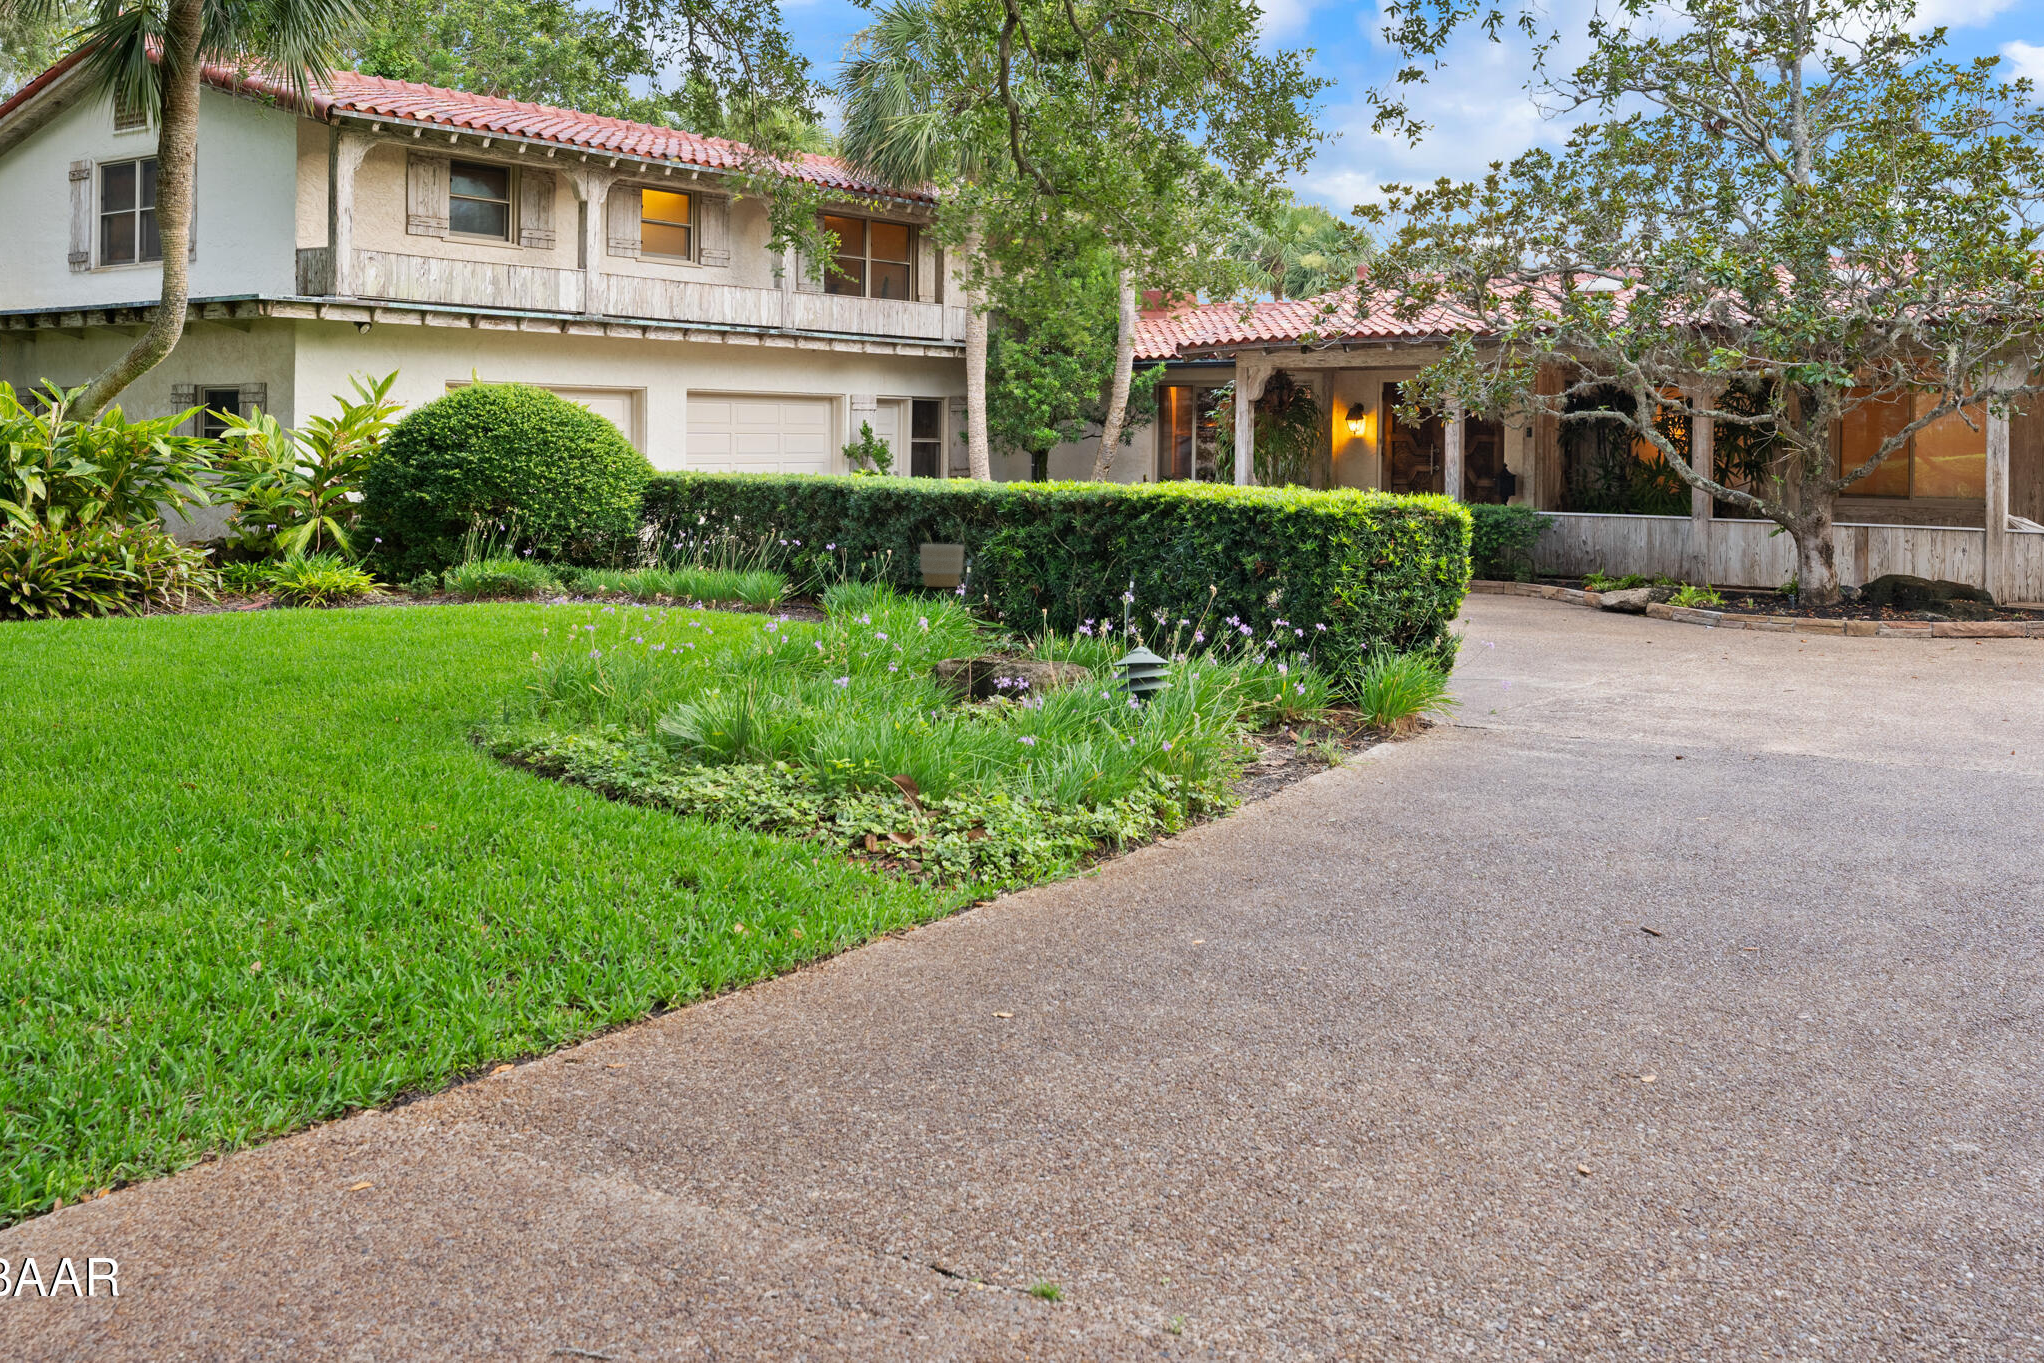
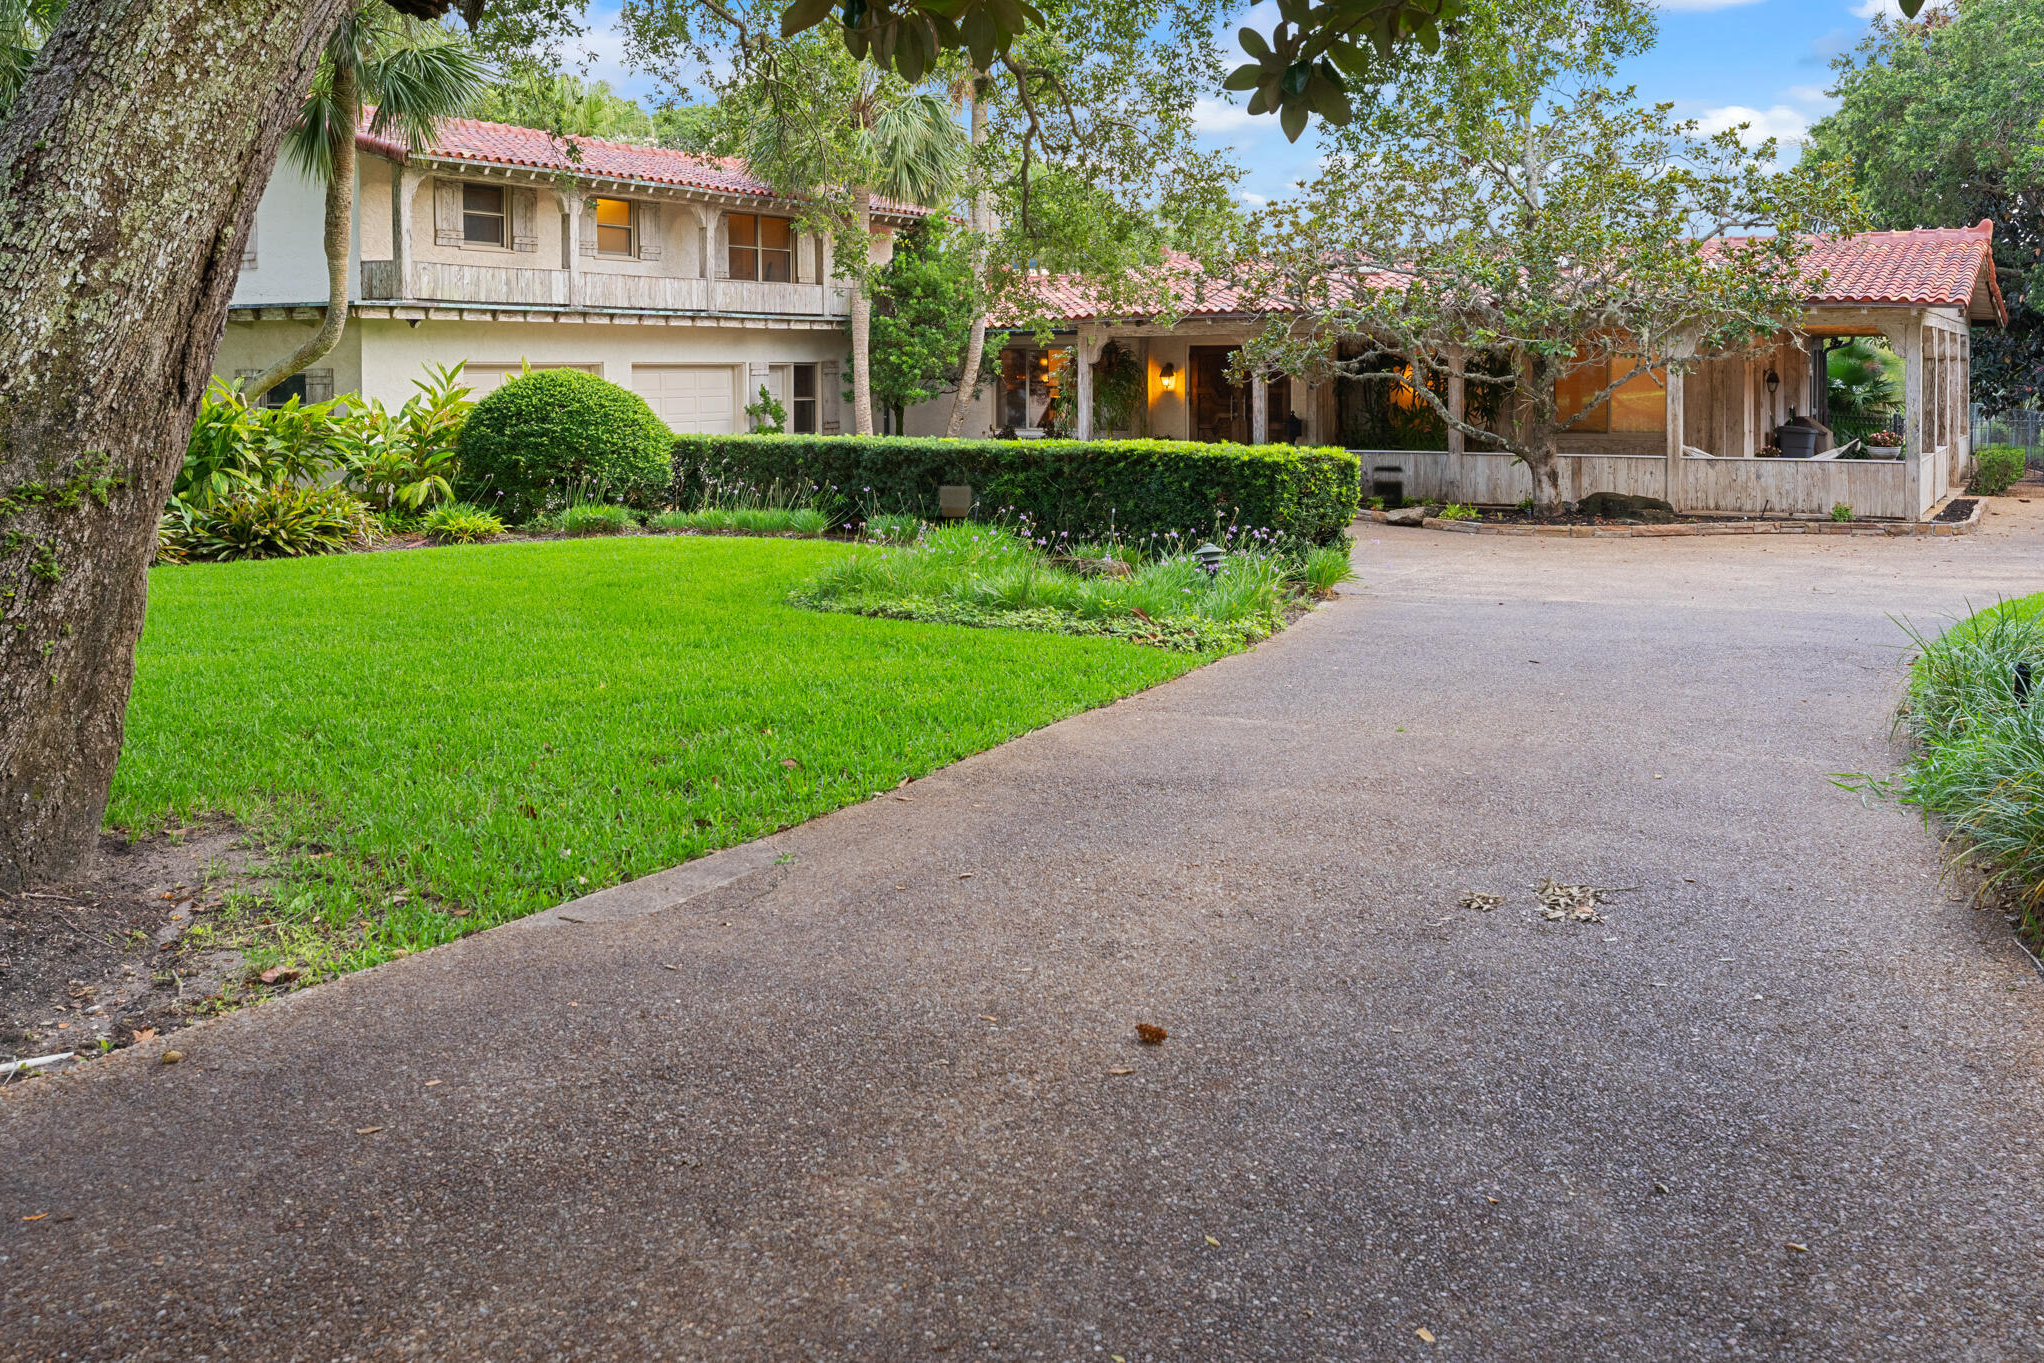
toolbox: none [1588,533,1630,588] -> present [1373,466,1404,507]

